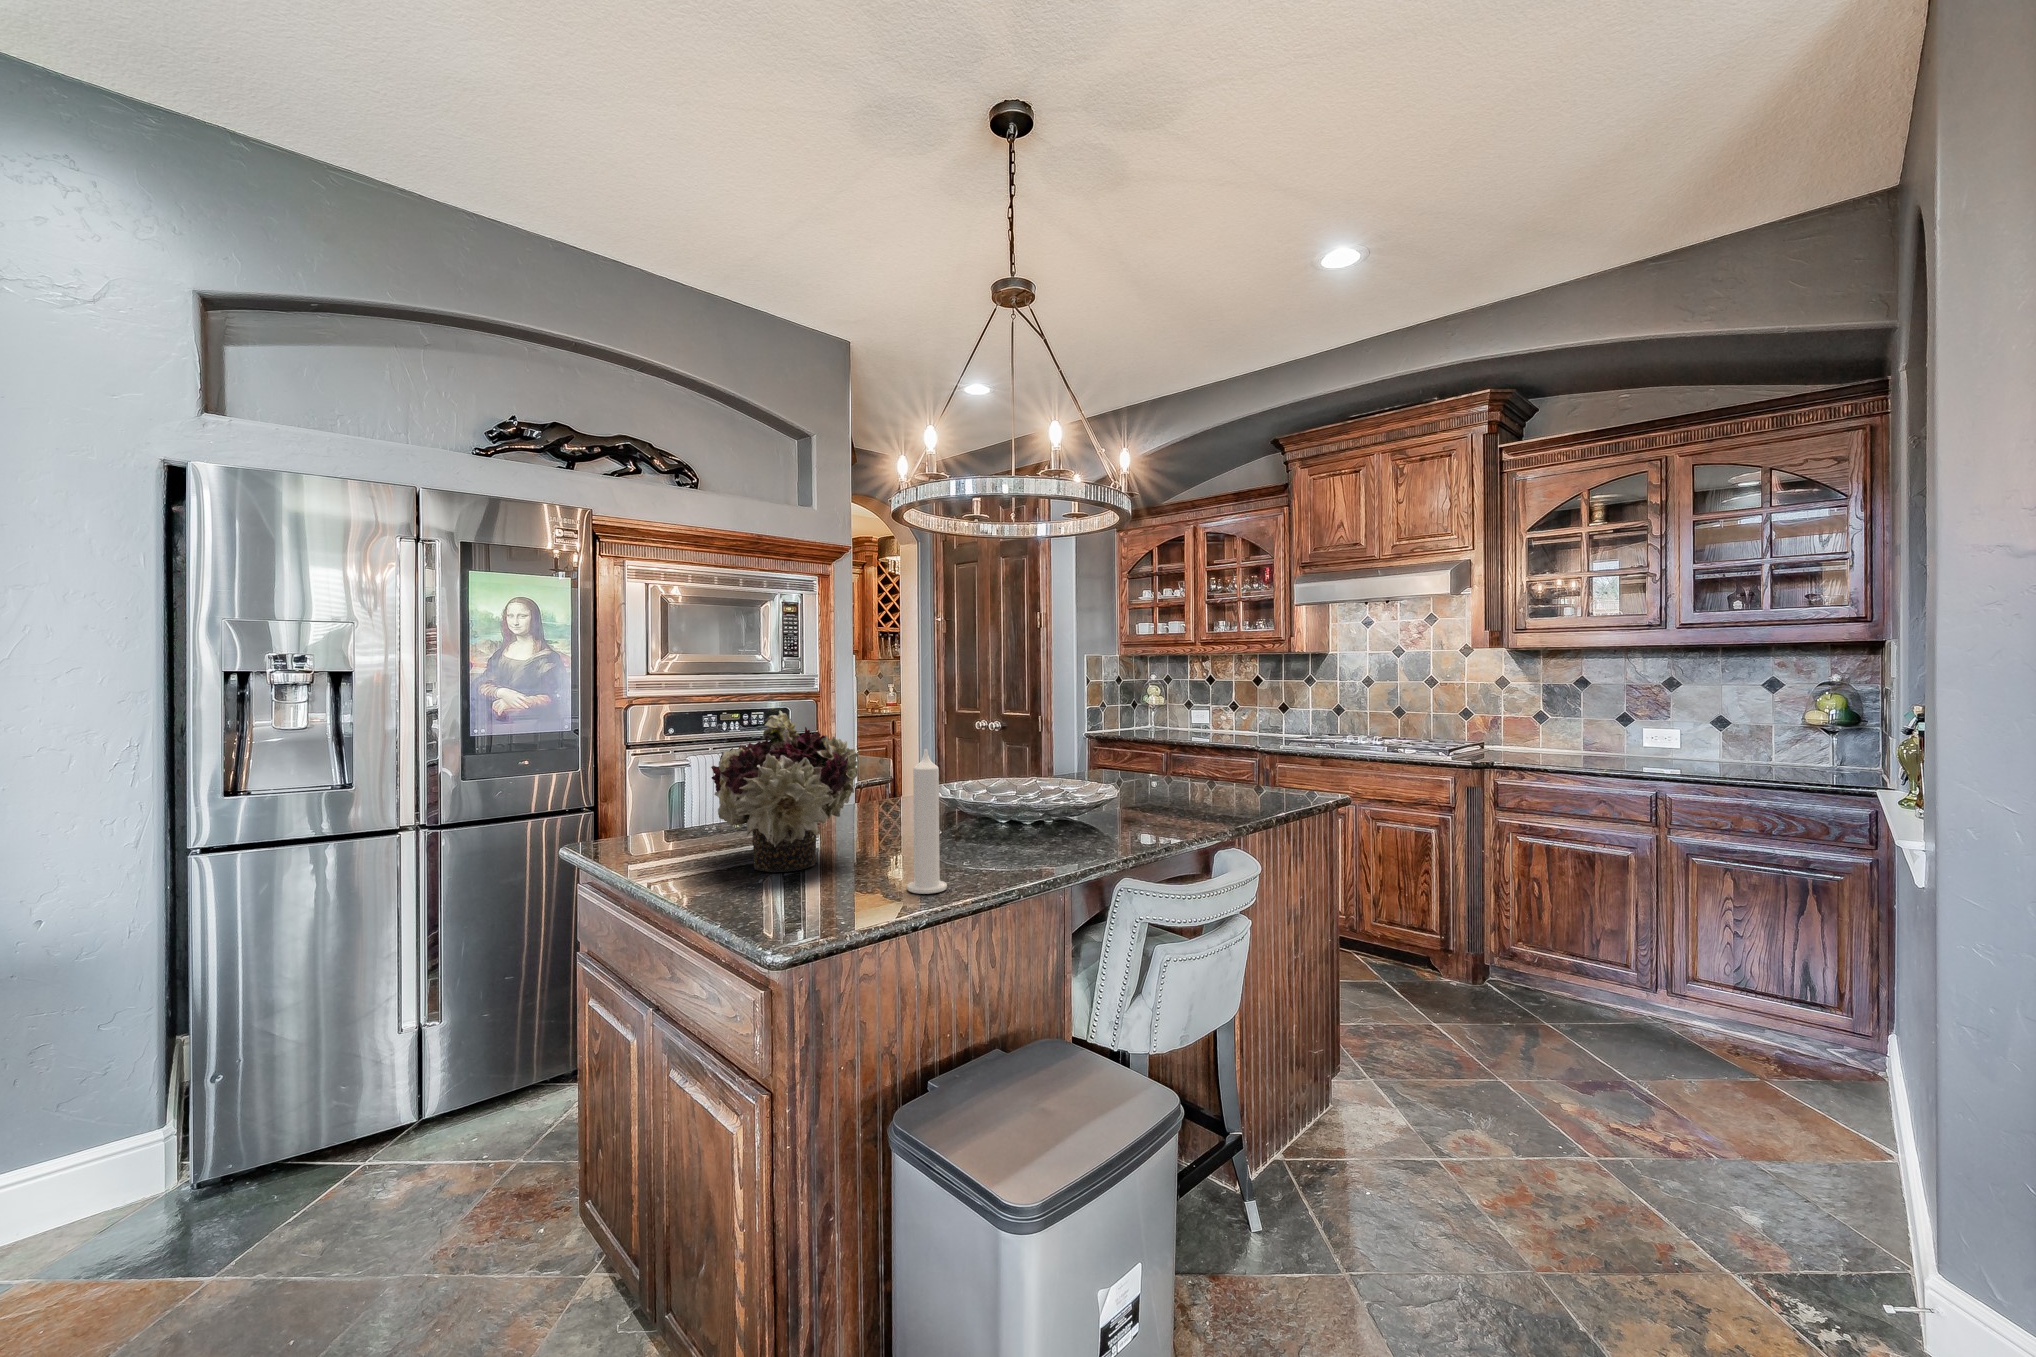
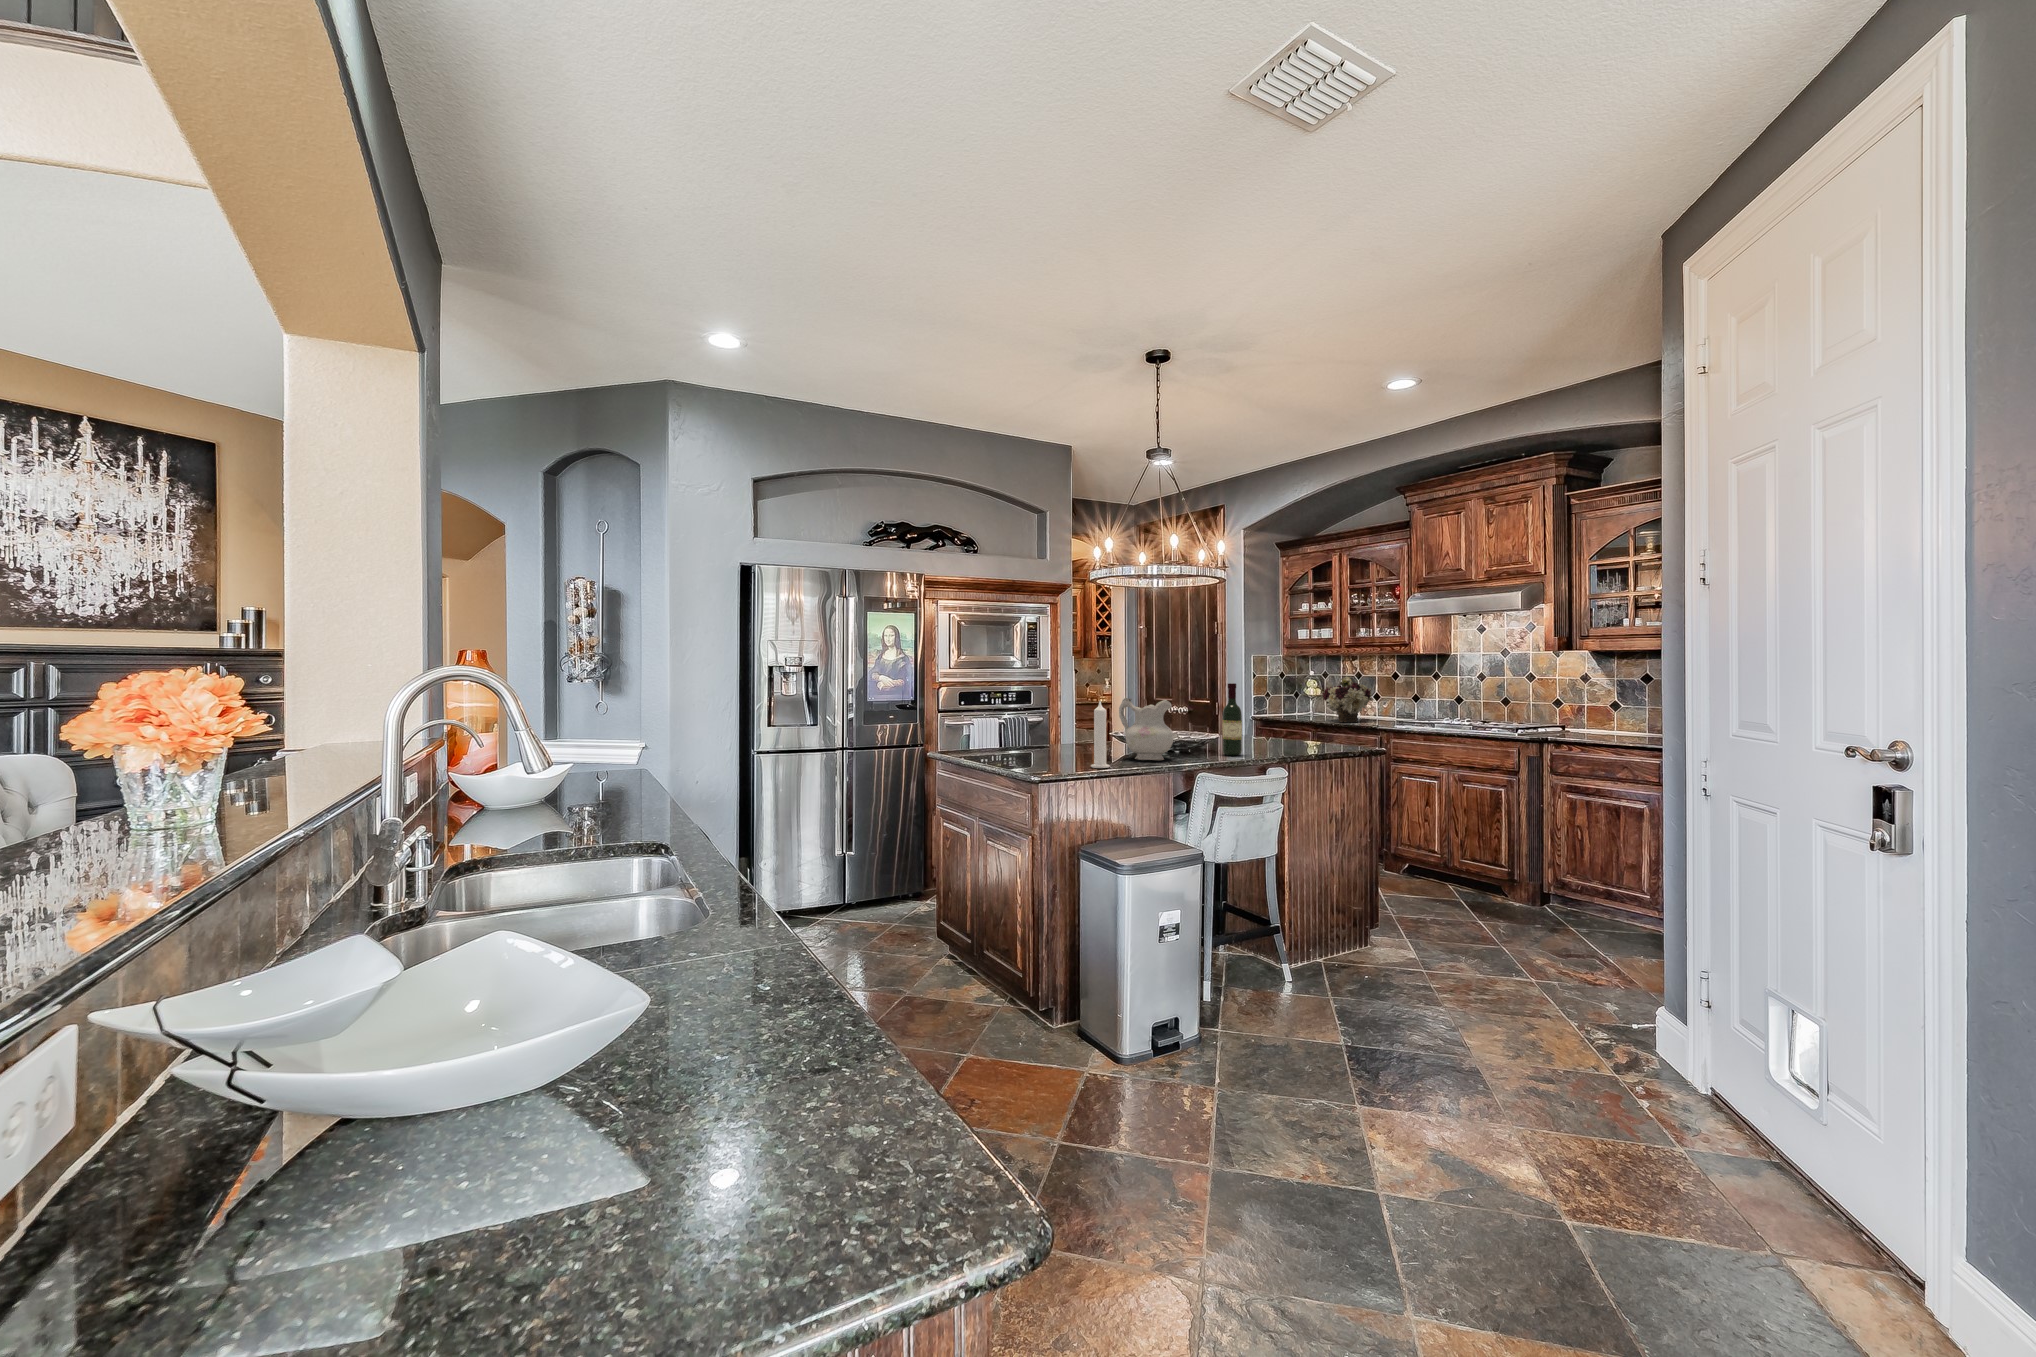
wine bottle: none [1132,703,1166,832] -> present [1222,683,1242,756]
flower arrangement: present [711,711,859,872] -> present [1322,676,1372,722]
ceramic pitcher: none [954,735,1058,856] -> present [1119,698,1173,760]

